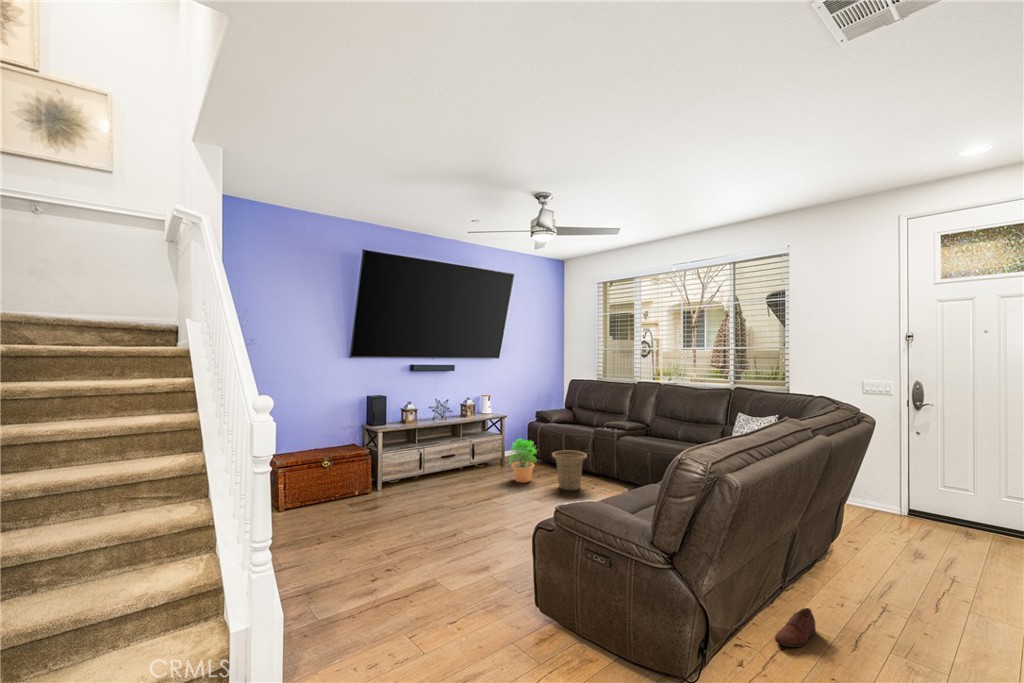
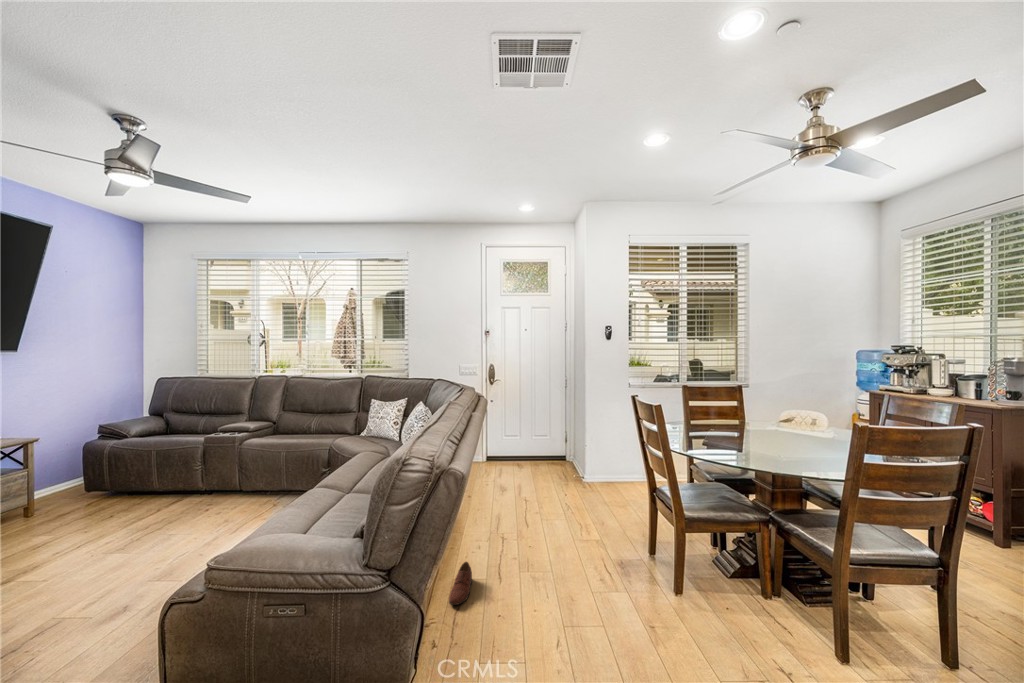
potted plant: present [509,438,536,482] -> none [48,469,113,536]
basket: present [552,451,587,490] -> none [140,470,199,526]

